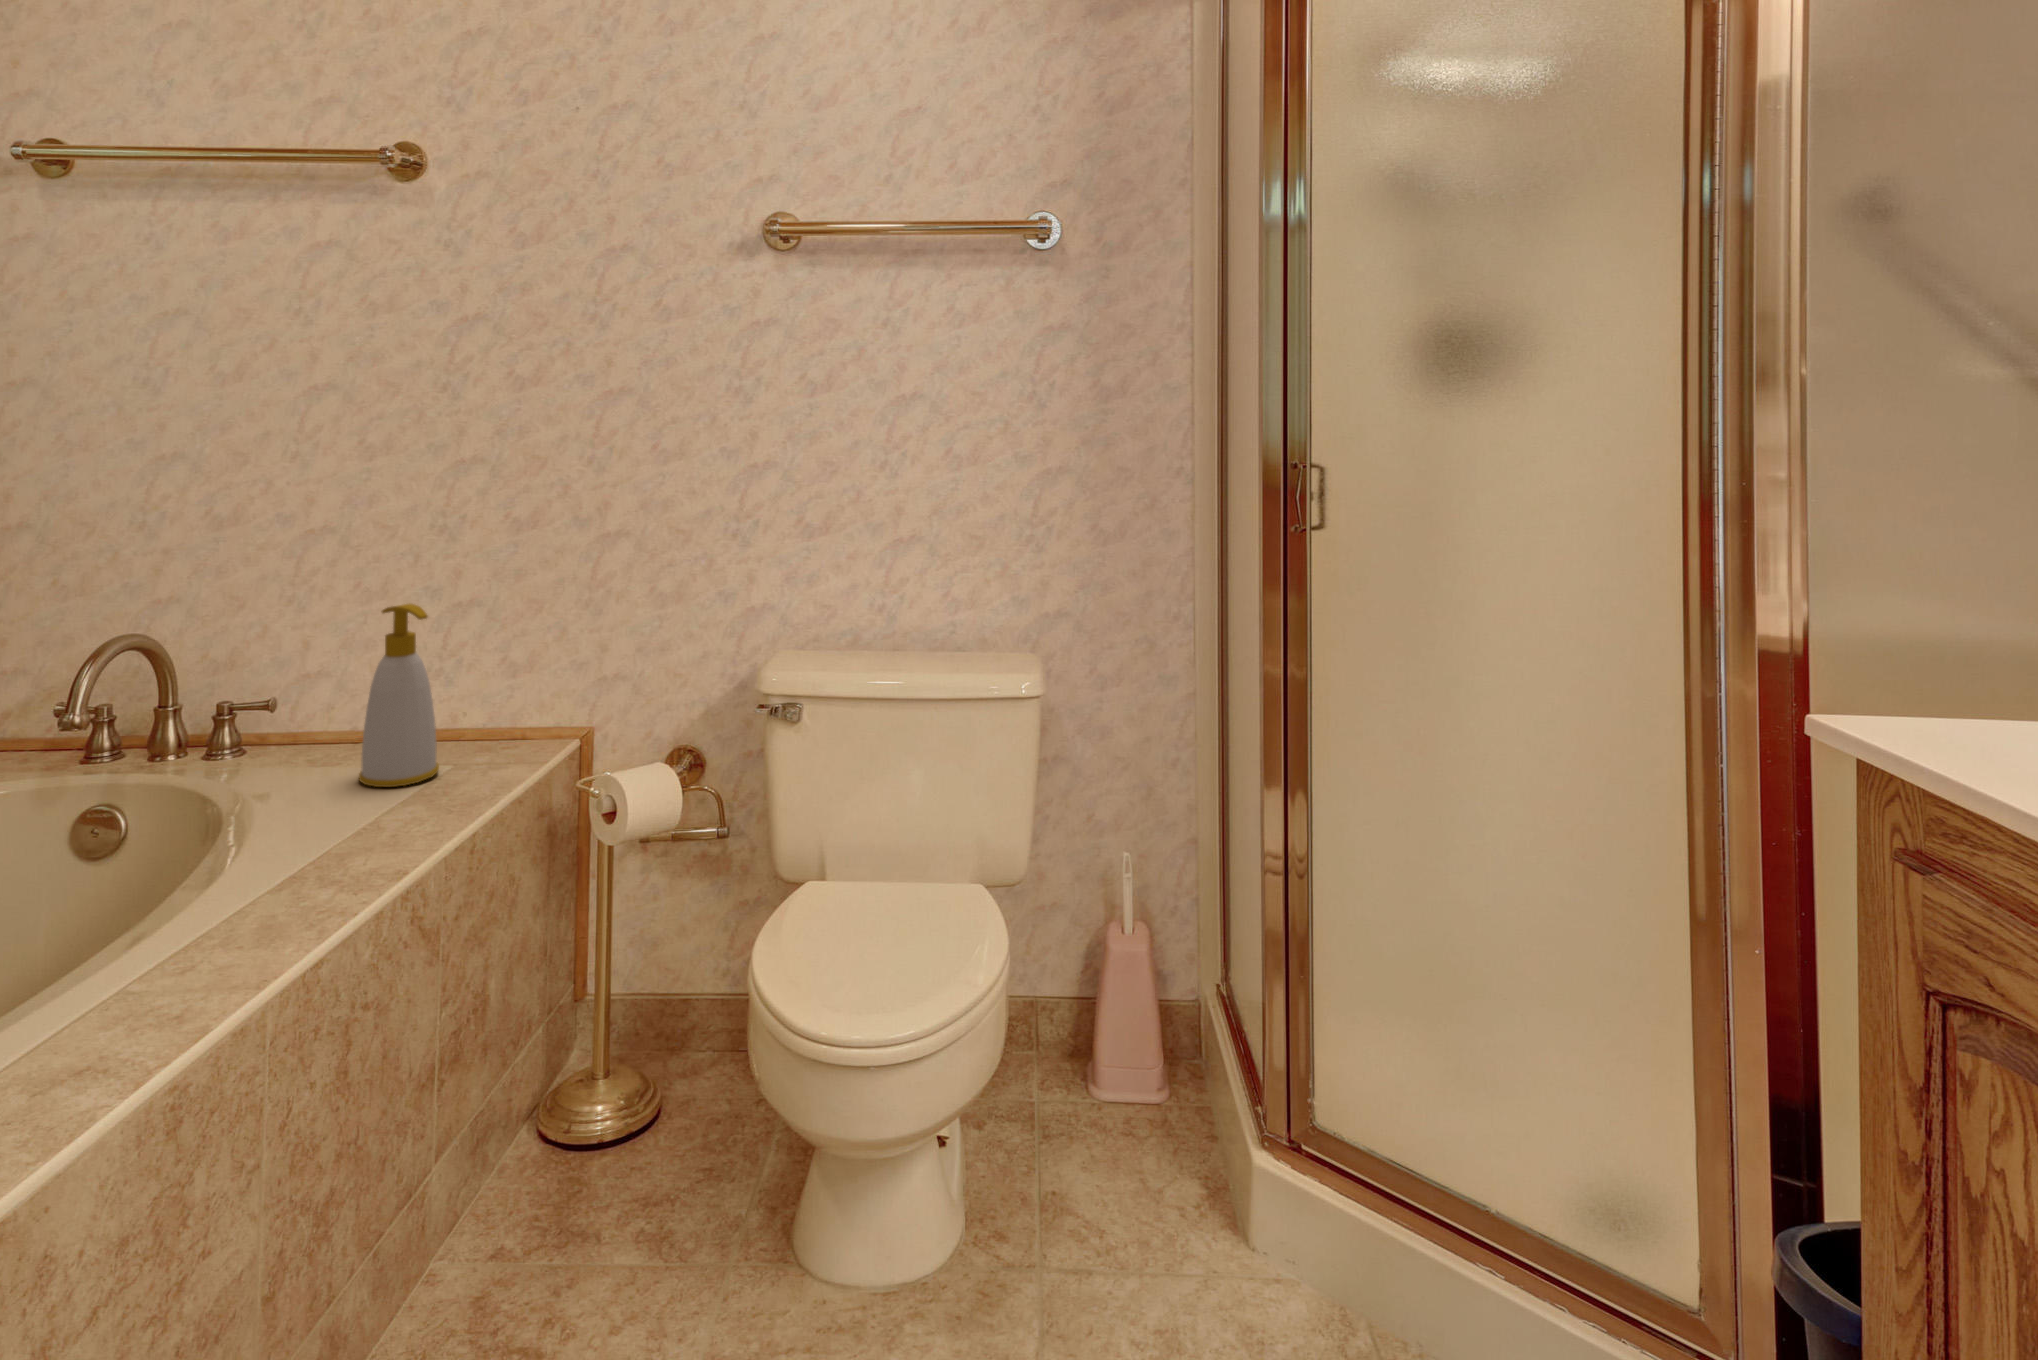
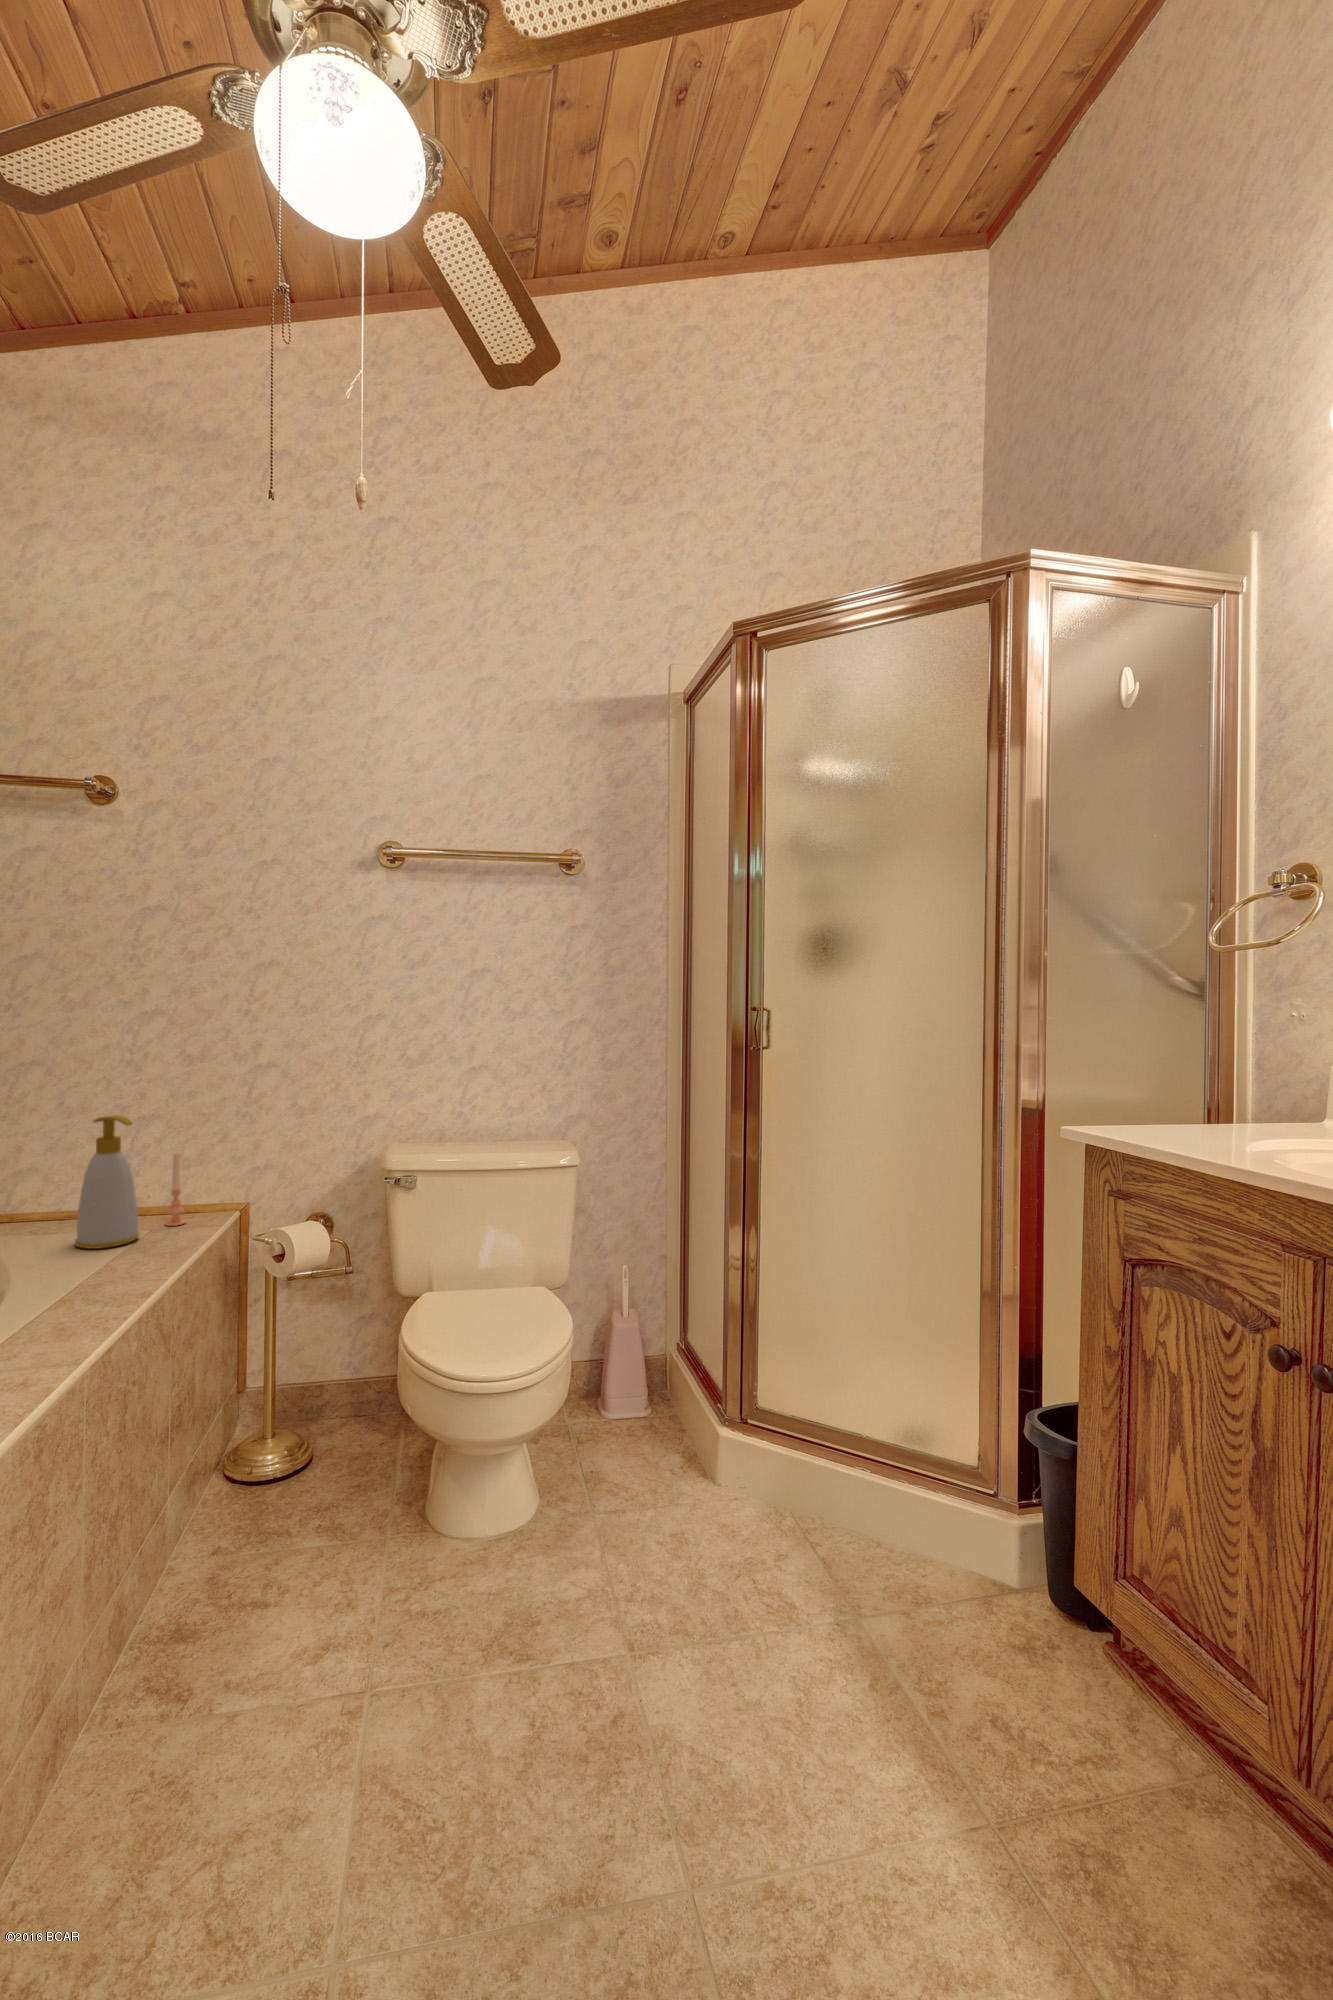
candle: none [477,652,504,757] -> present [165,1151,186,1226]

